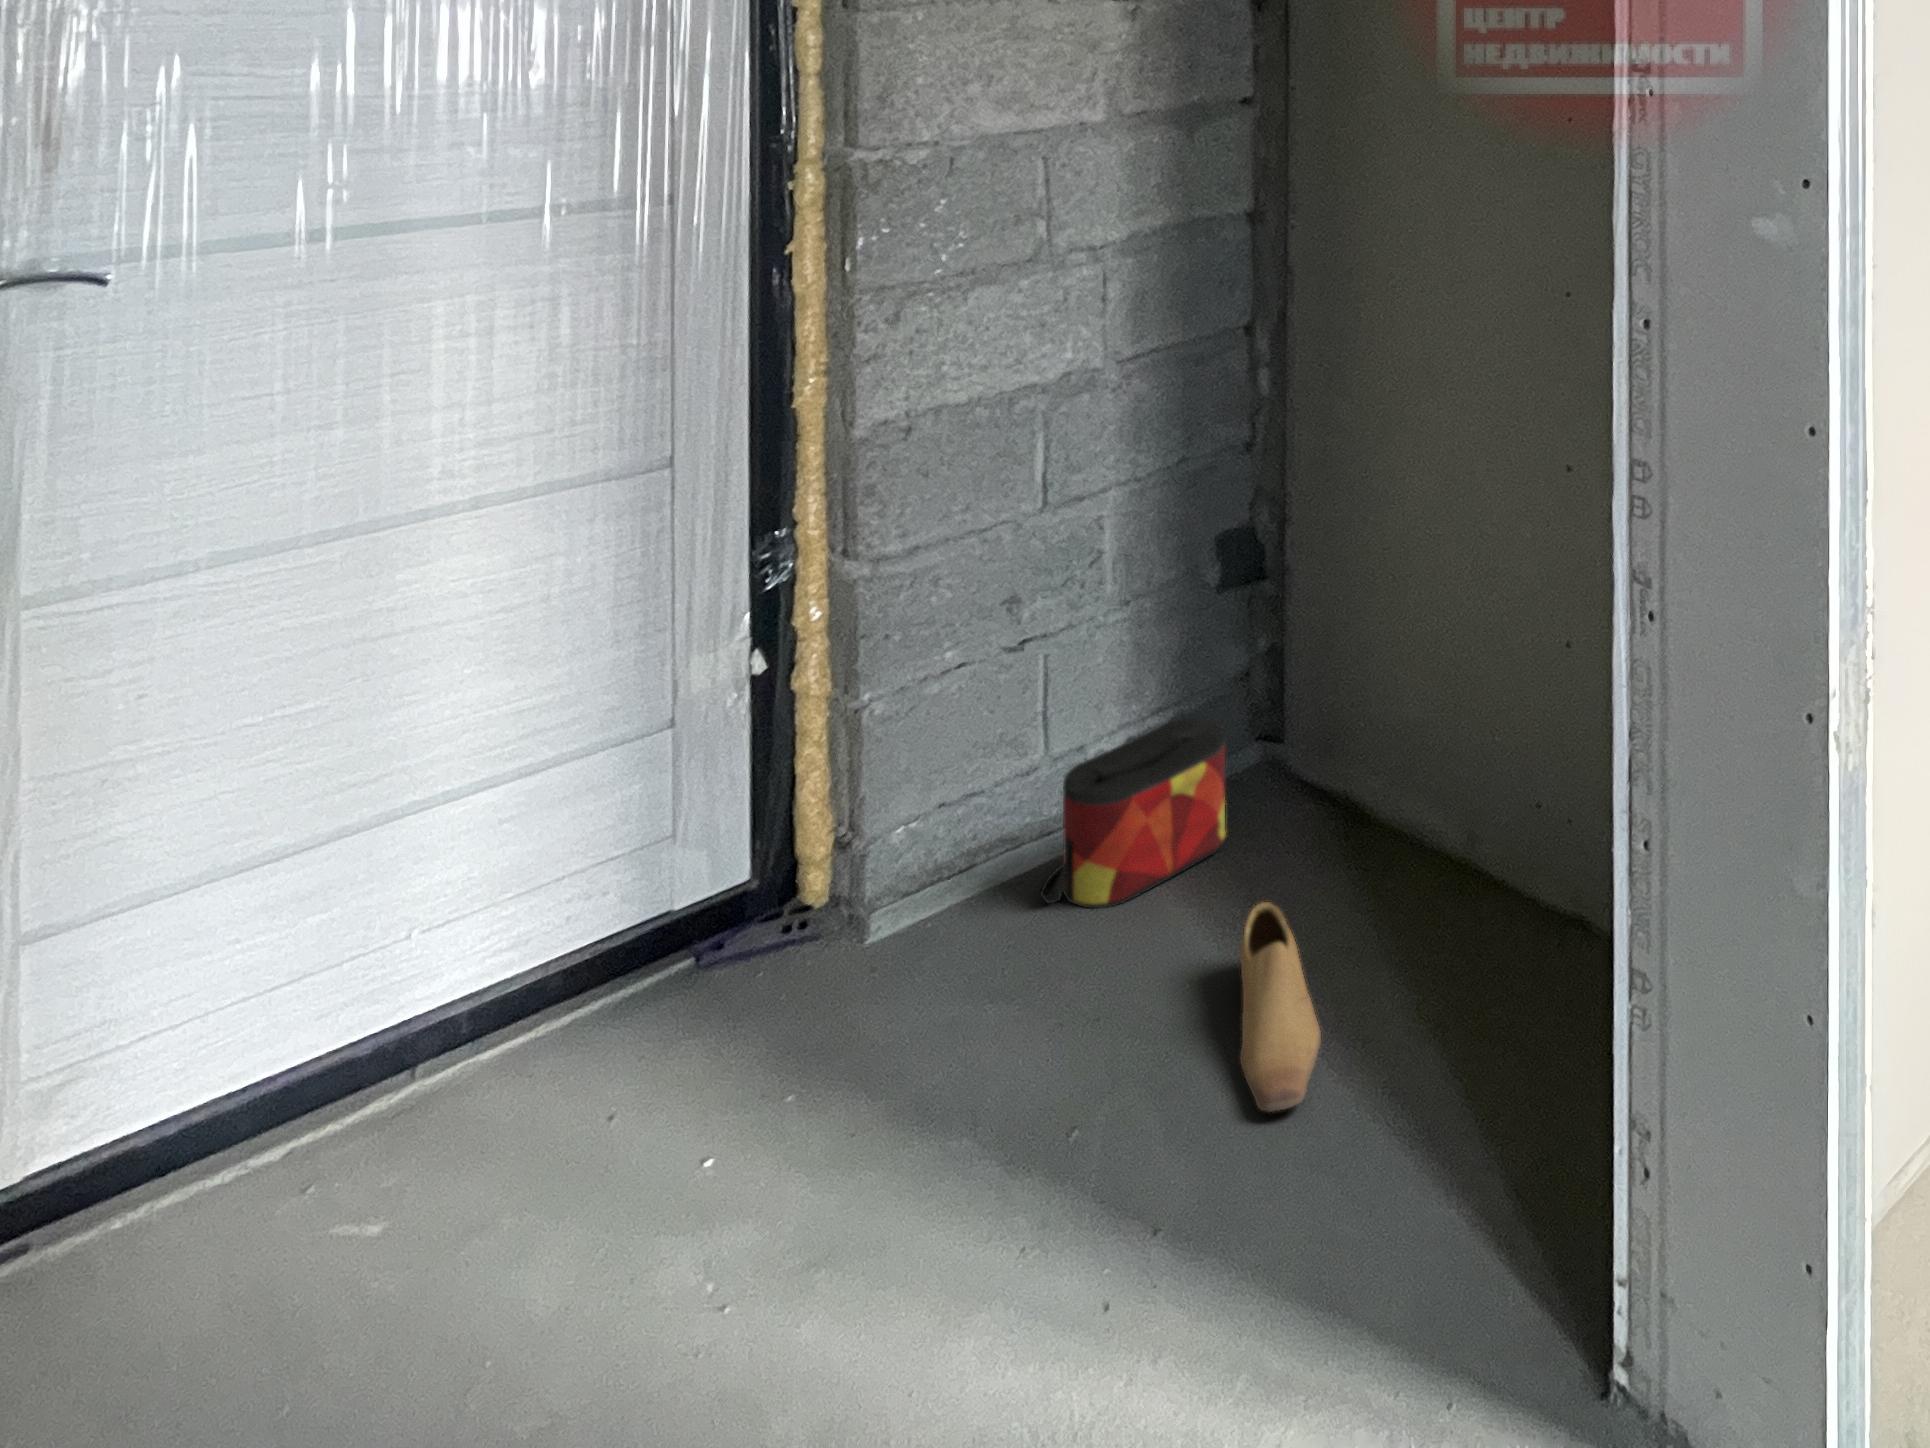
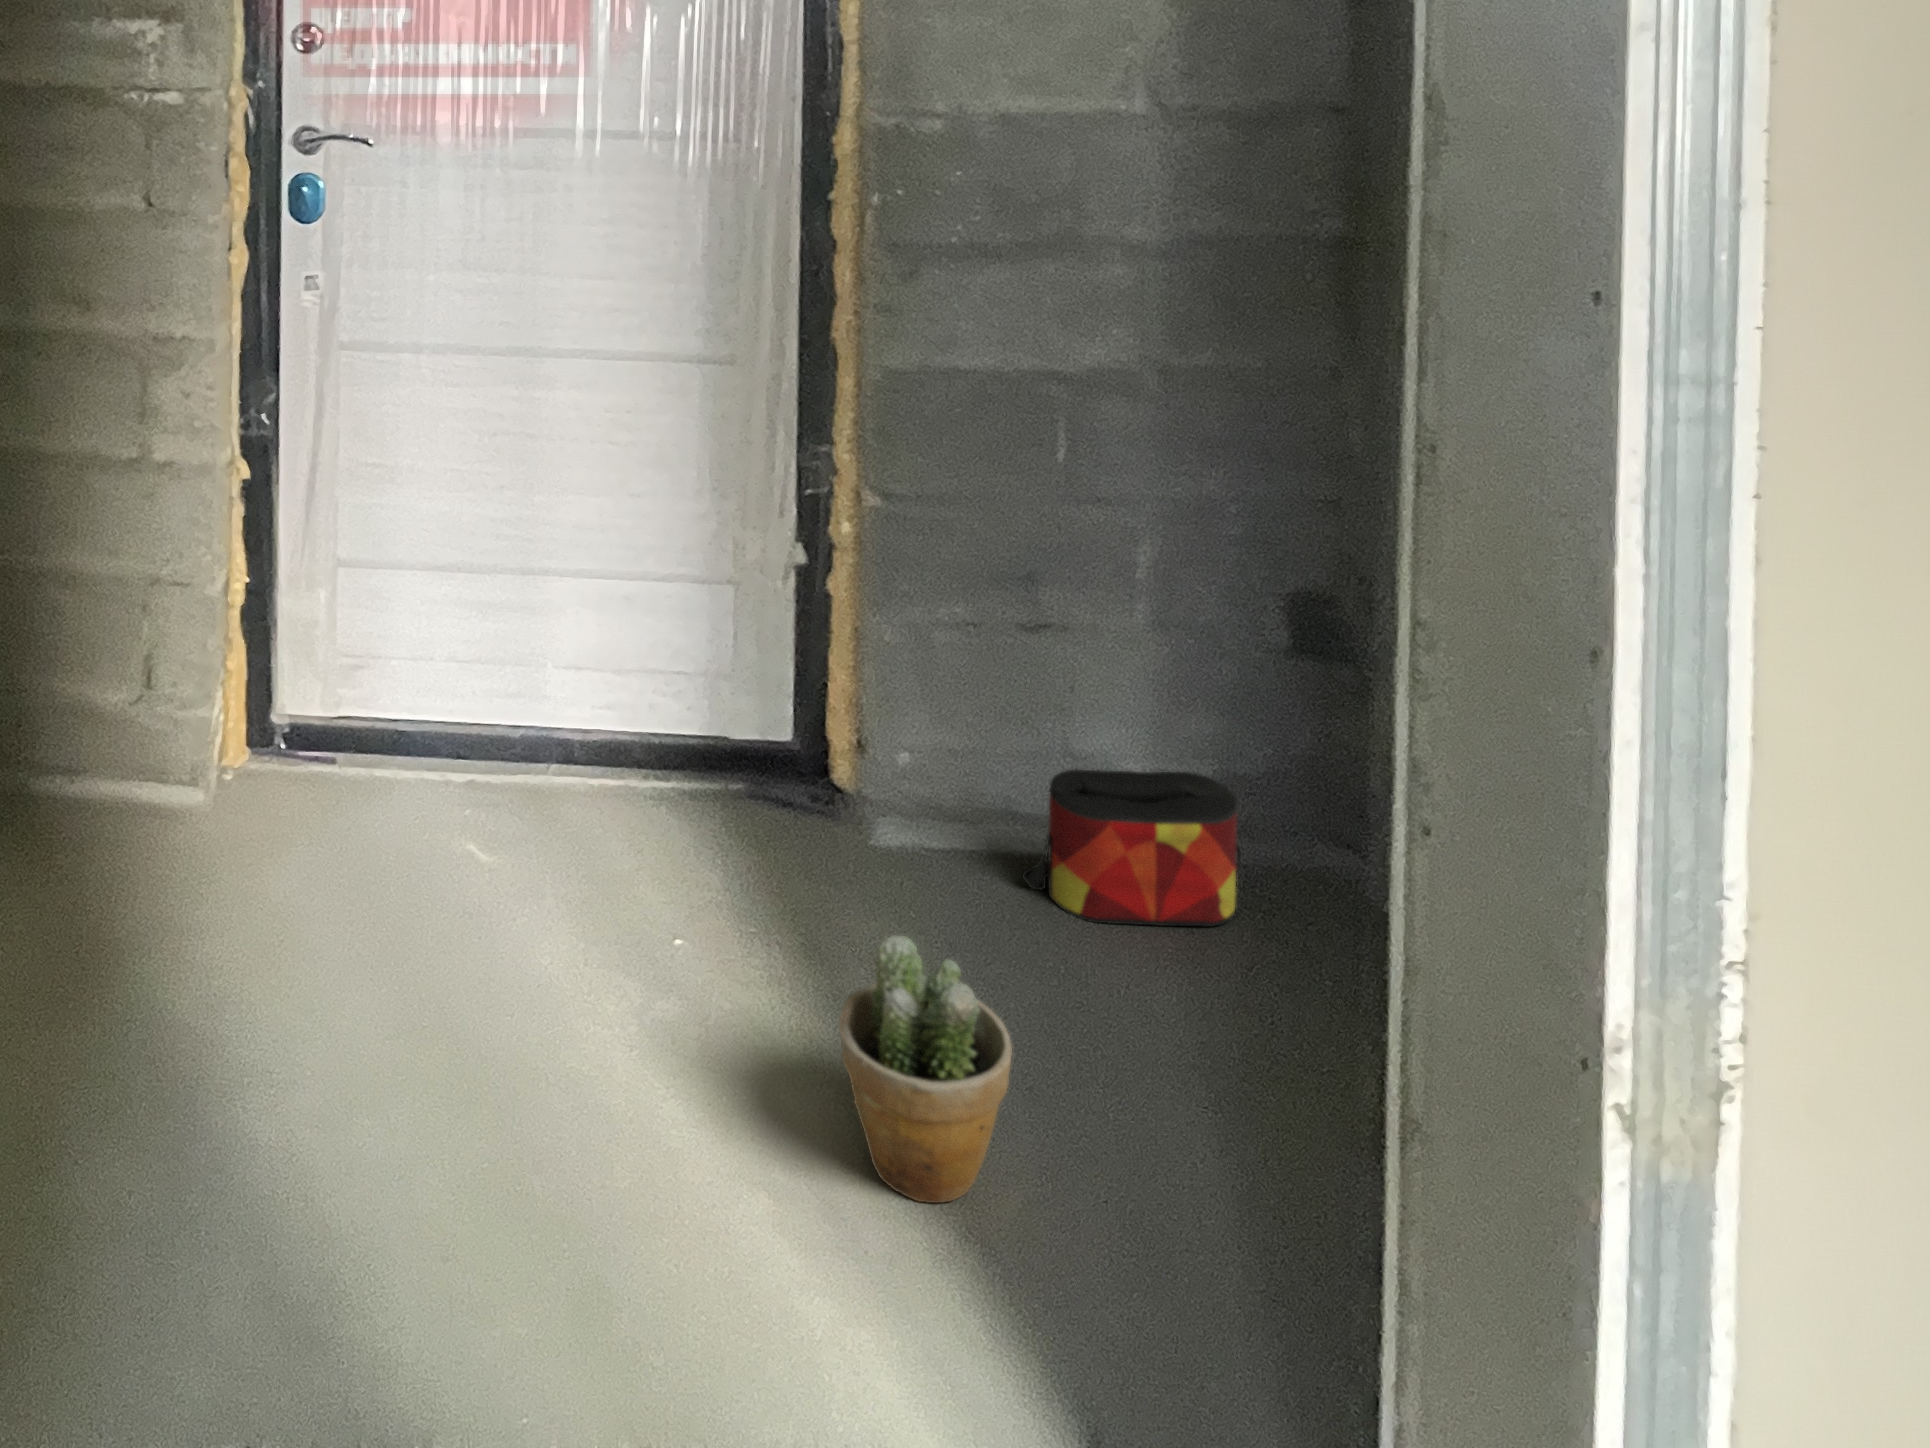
shoe: present [1239,902,1321,1112] -> none [1104,979,1222,1177]
potted plant: none [1017,994,1205,1282] -> present [839,935,1012,1203]

